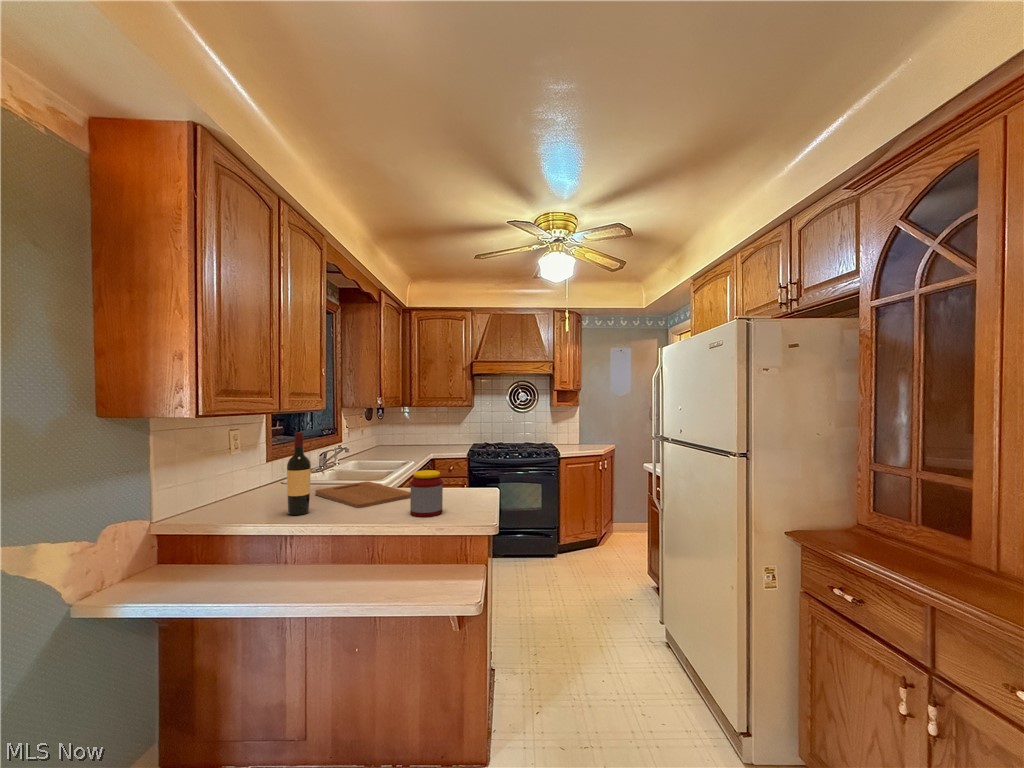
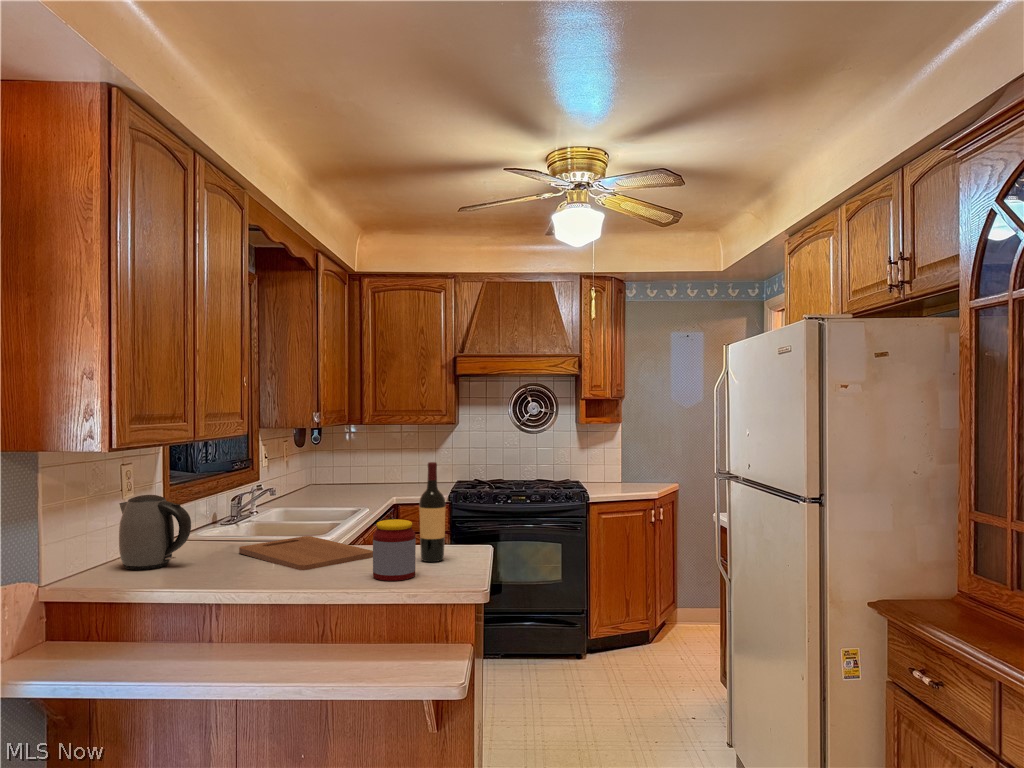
wine bottle: present [287,432,311,515] -> present [419,462,446,562]
kettle: none [222,452,277,509] -> present [119,495,191,570]

